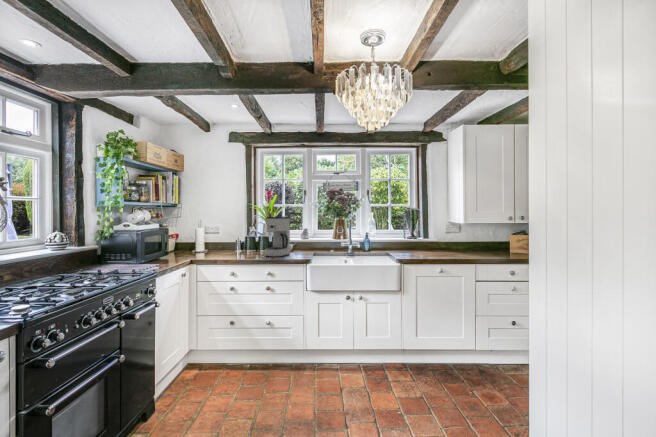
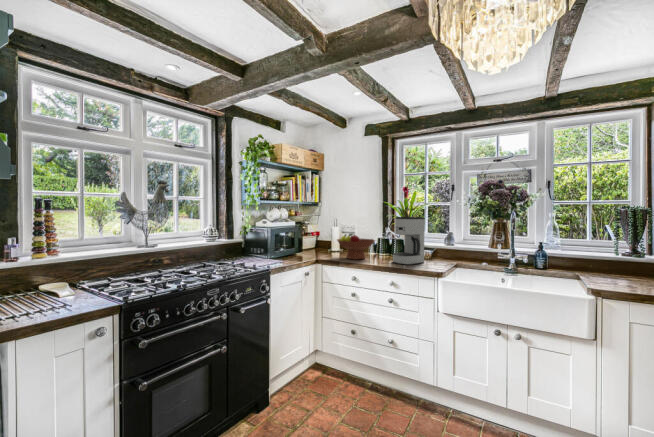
fruit bowl: none [211,233,248,256] -> present [337,234,375,259]

